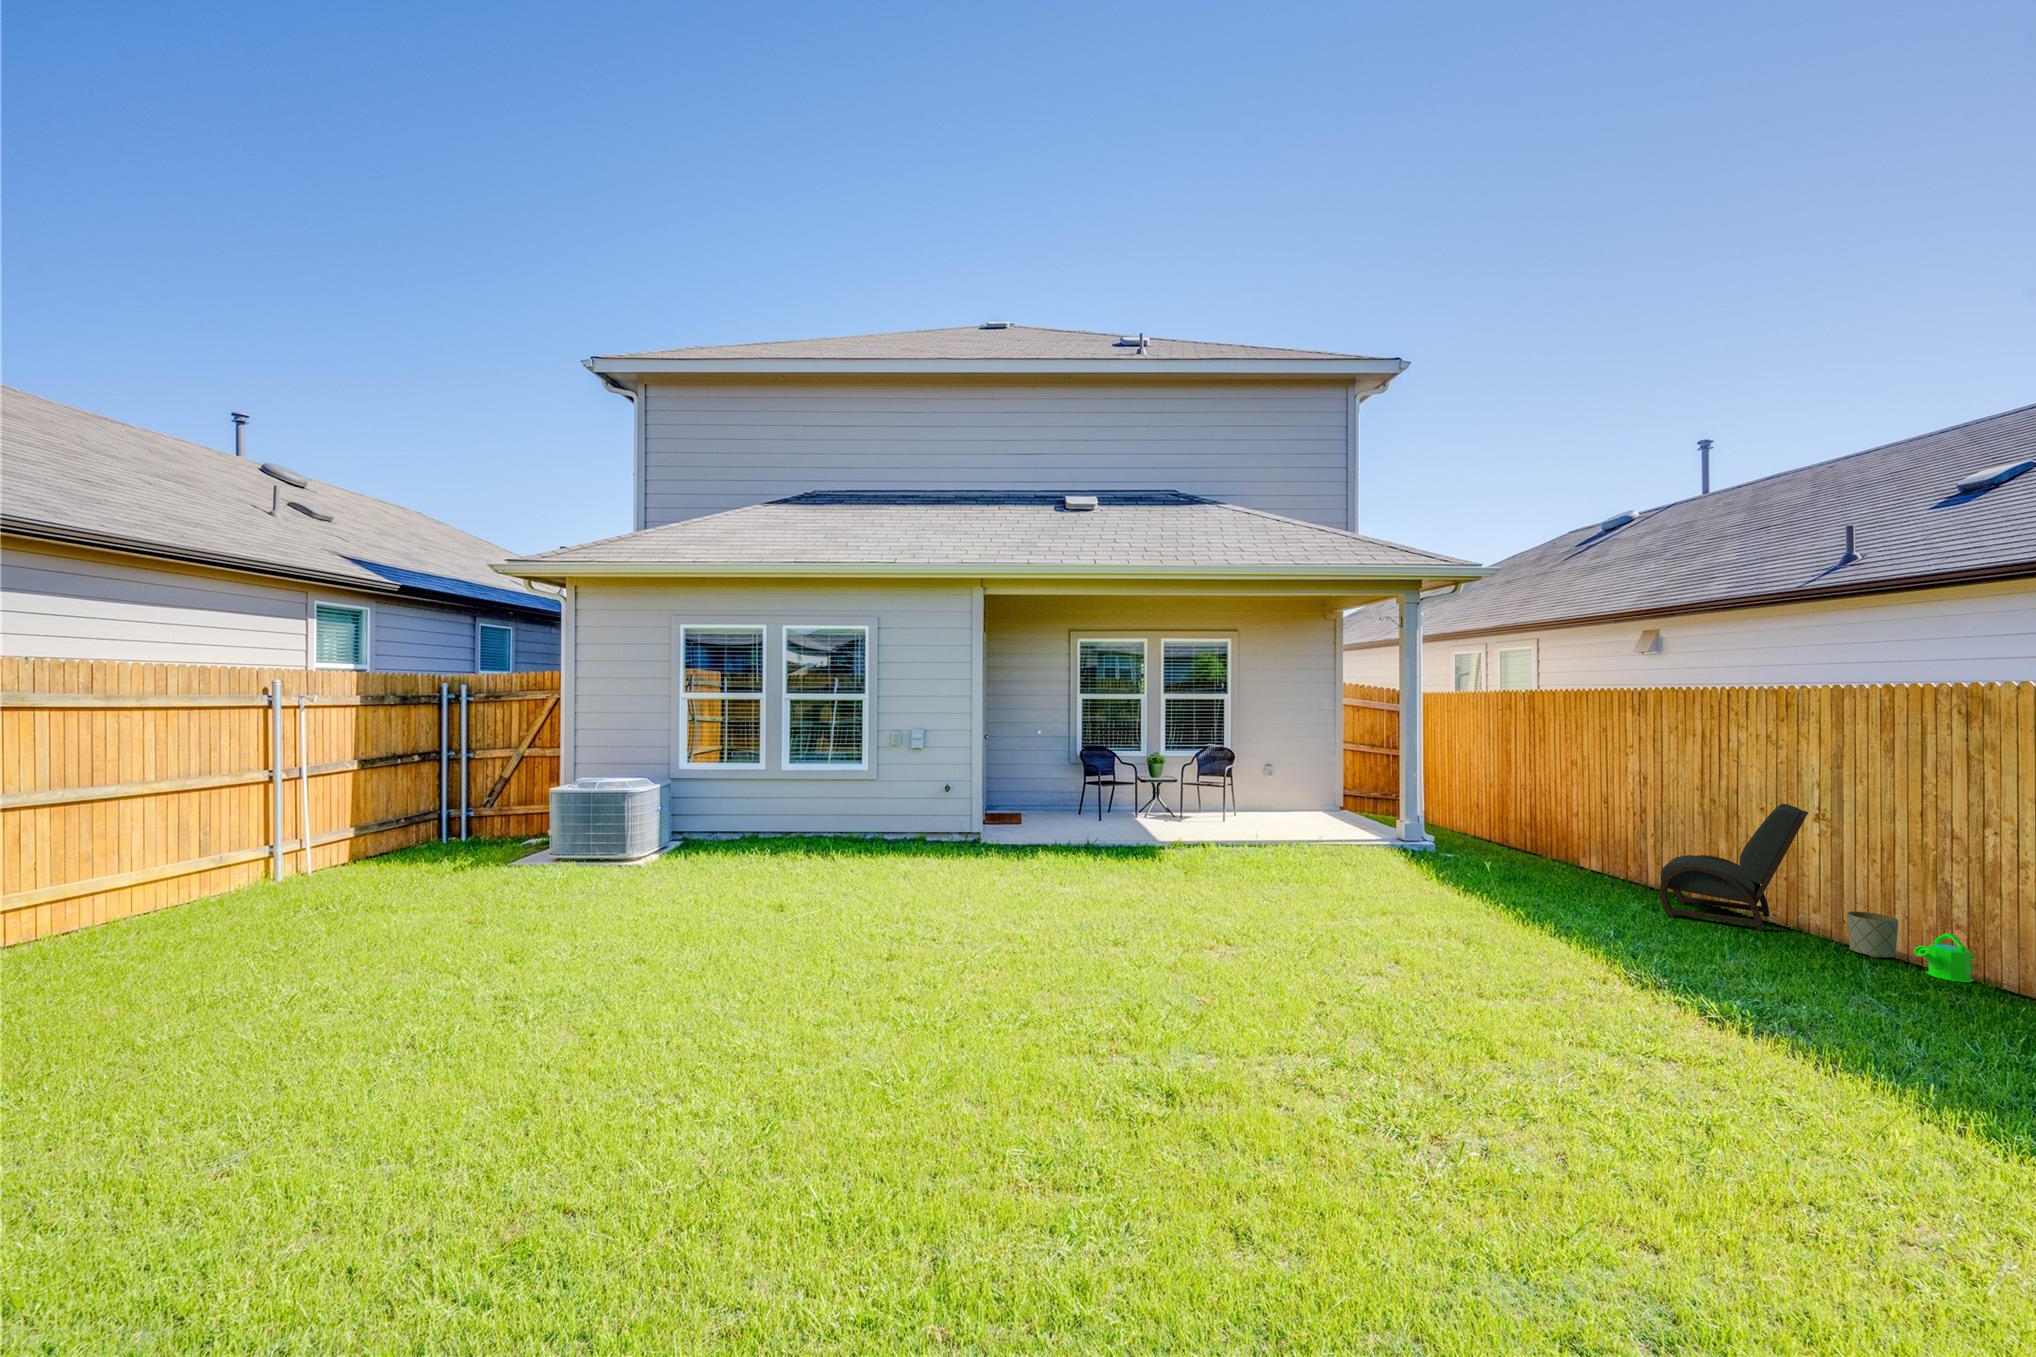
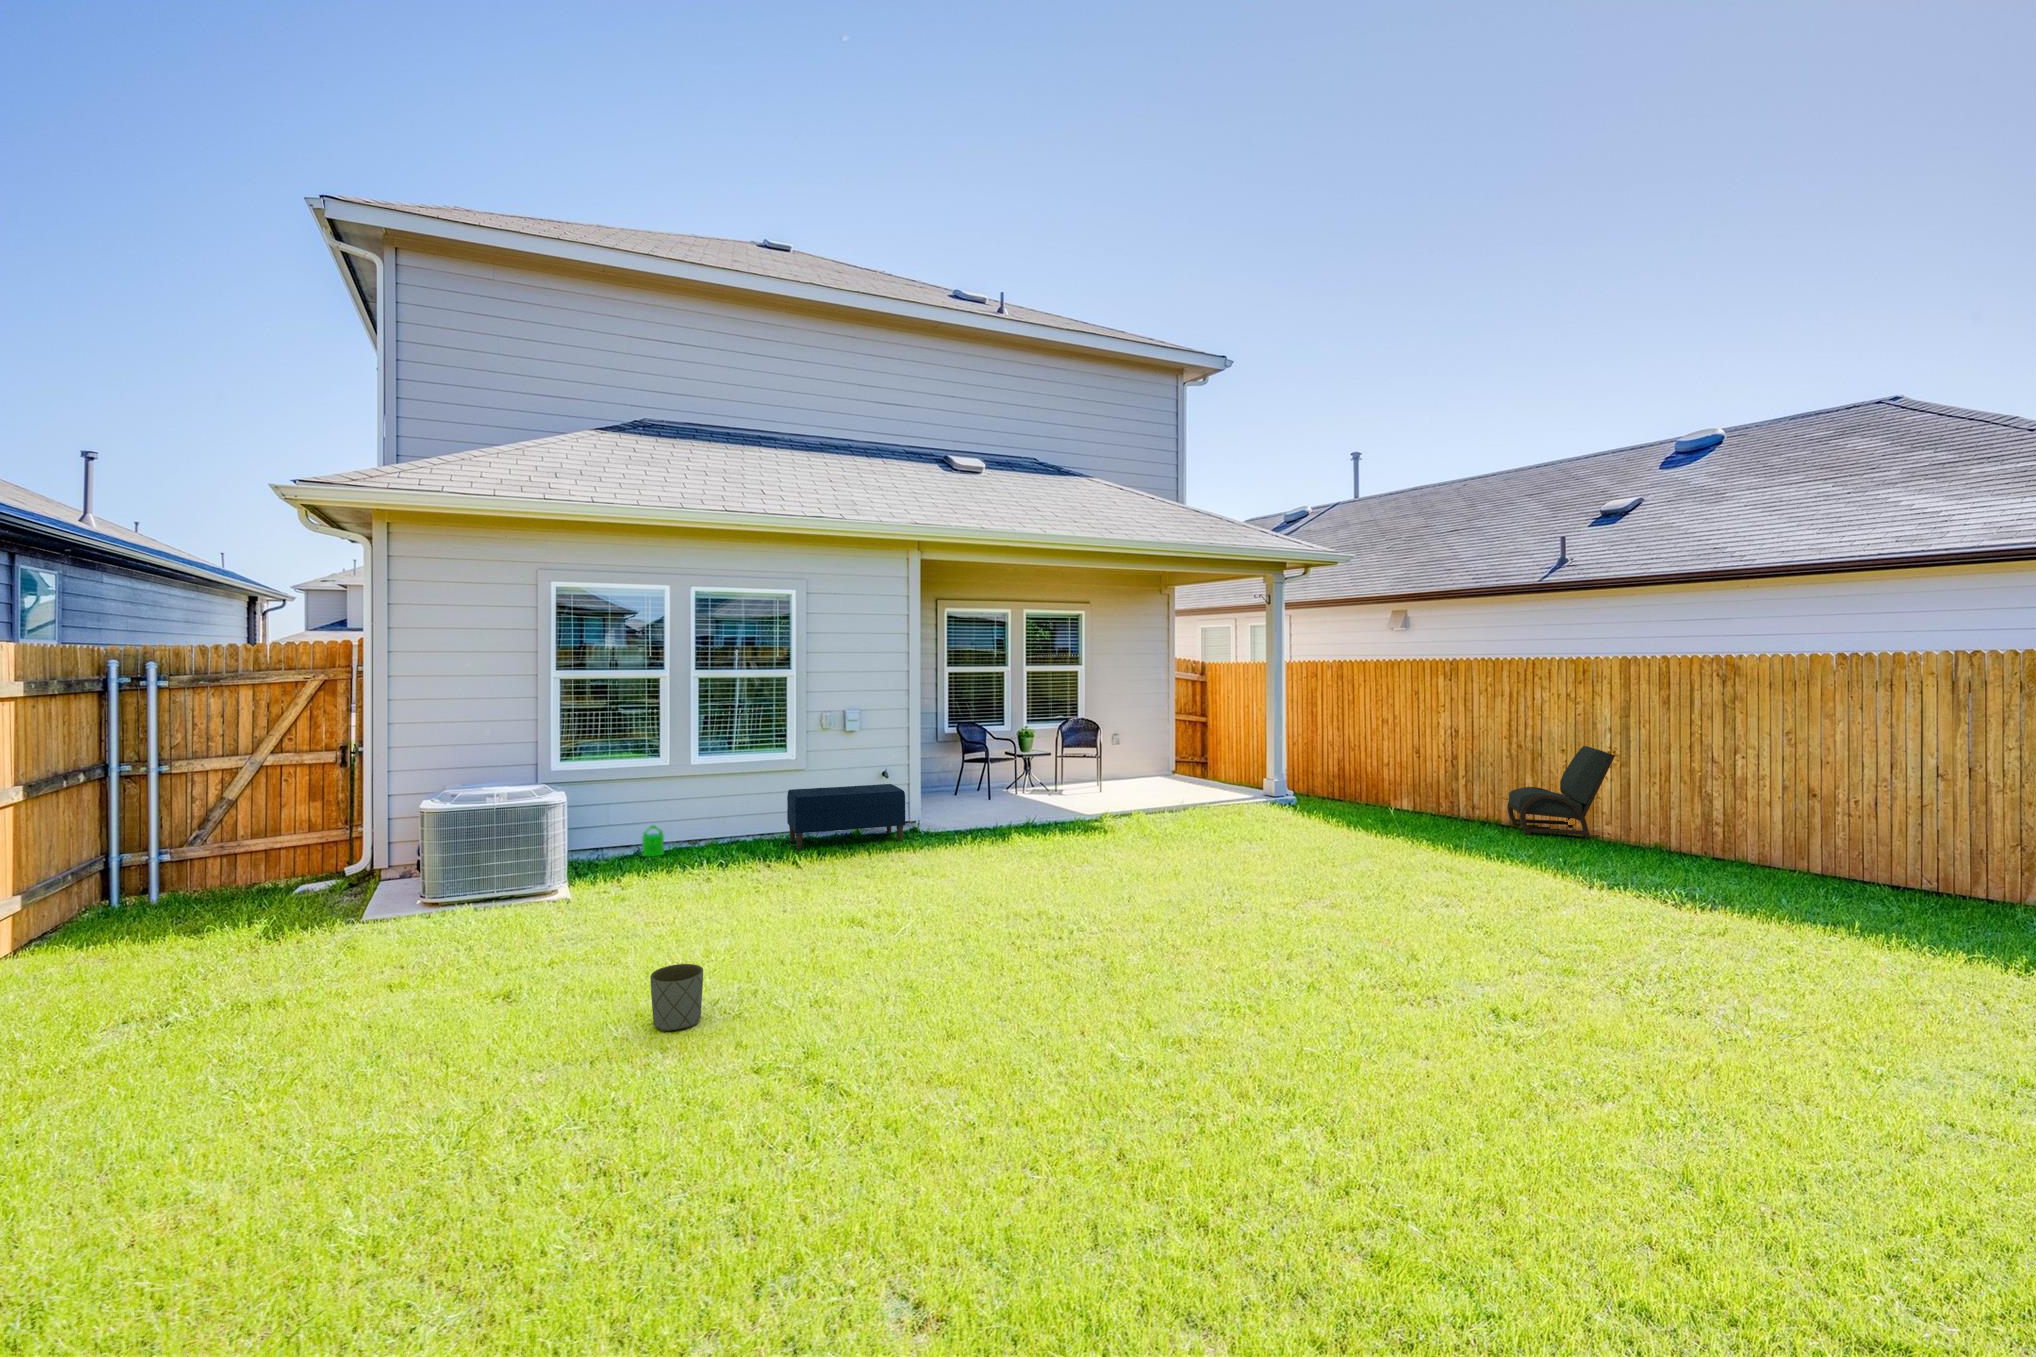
bench: none [844,797,949,851] -> present [787,784,905,850]
planter: present [1847,911,1898,958] -> present [650,964,703,1032]
watering can: present [1914,933,1974,982] -> present [642,825,664,857]

